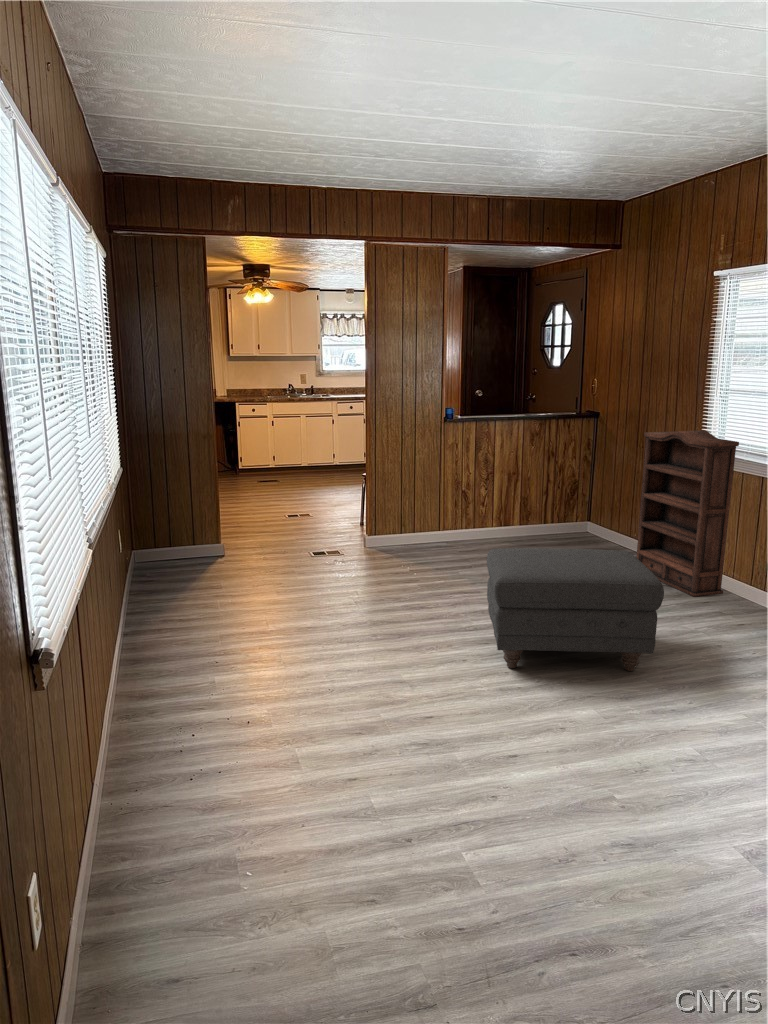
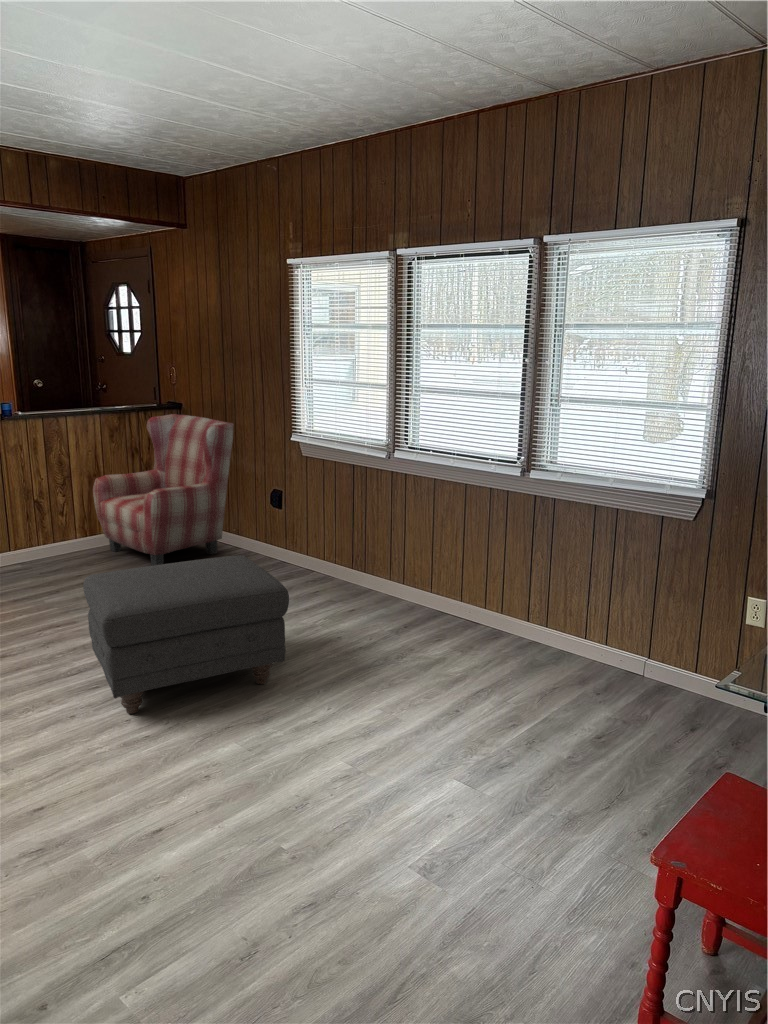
armchair: none [510,422,644,561] -> present [93,414,233,566]
bookshelf: present [636,431,739,597] -> none [236,420,328,587]

